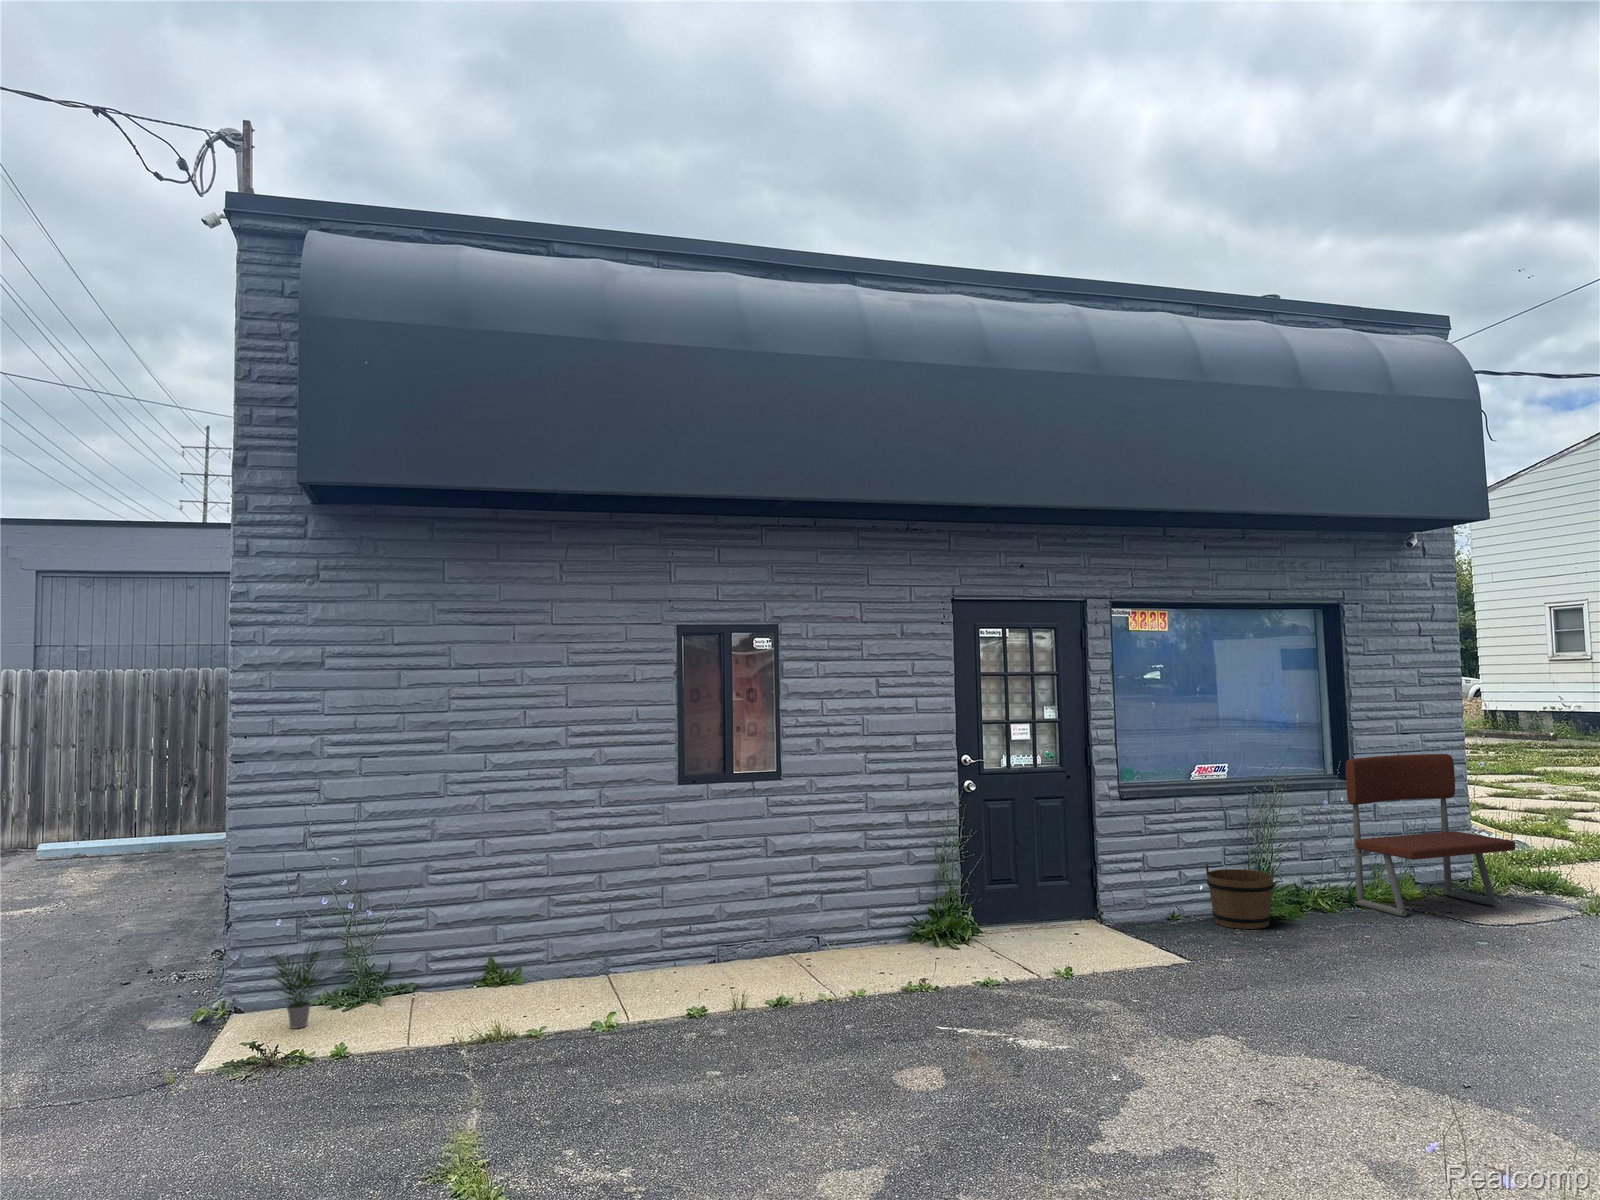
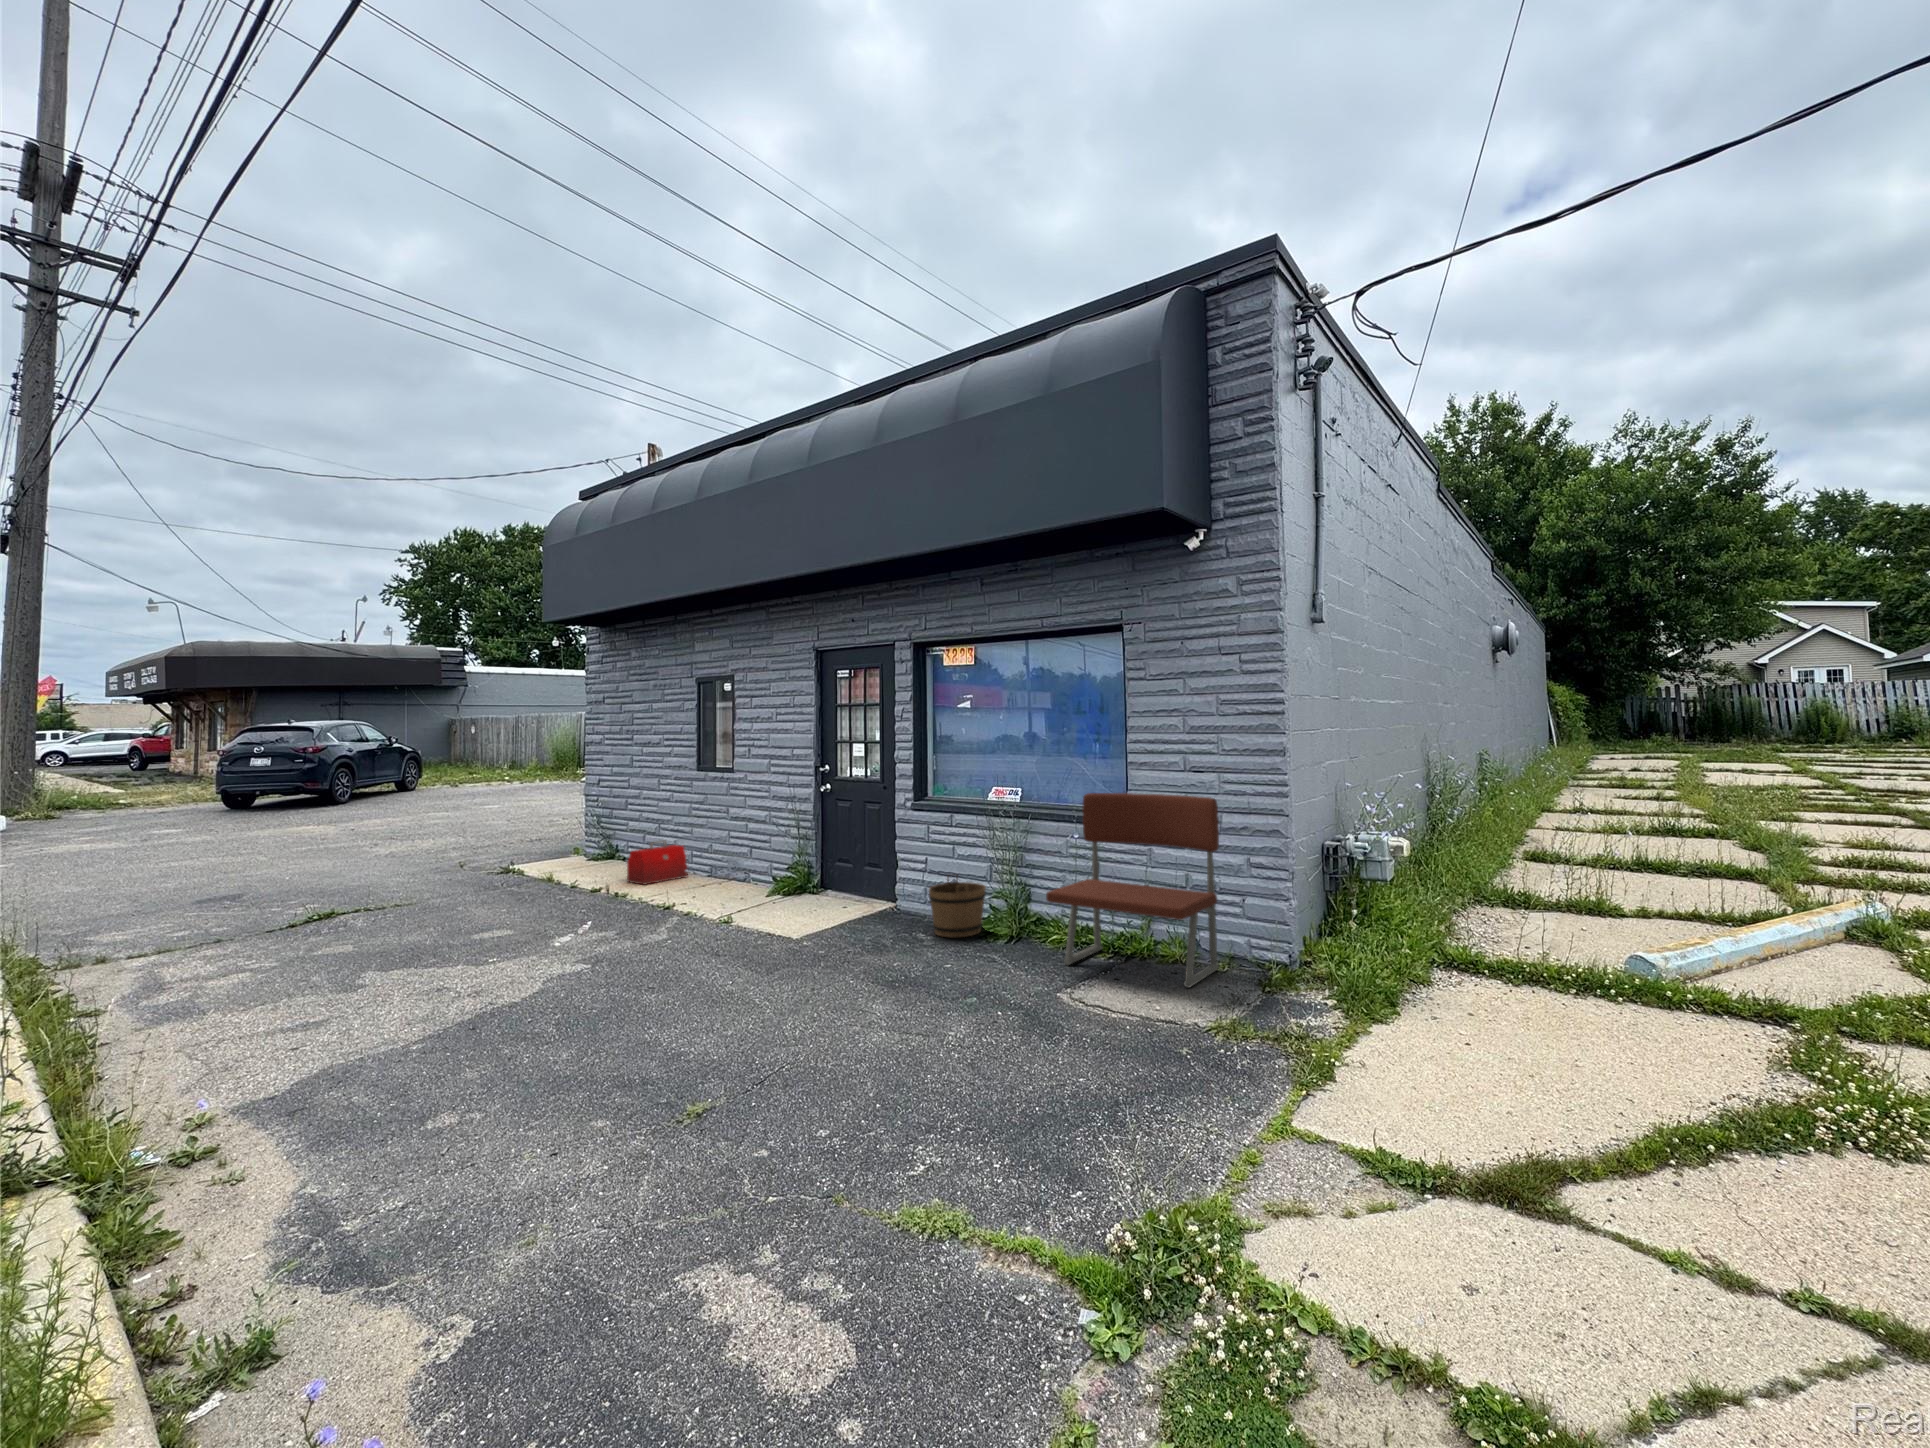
toolbox: none [614,916,686,1006] -> present [627,840,688,885]
potted plant: present [266,936,329,1029] -> none [557,826,595,864]

